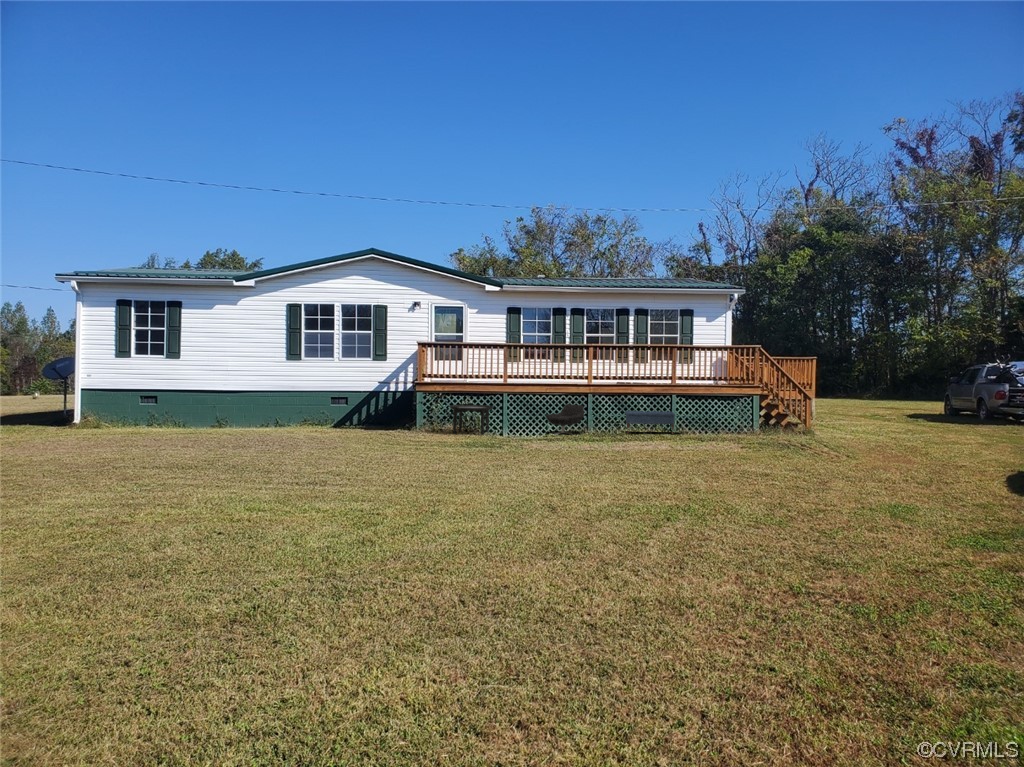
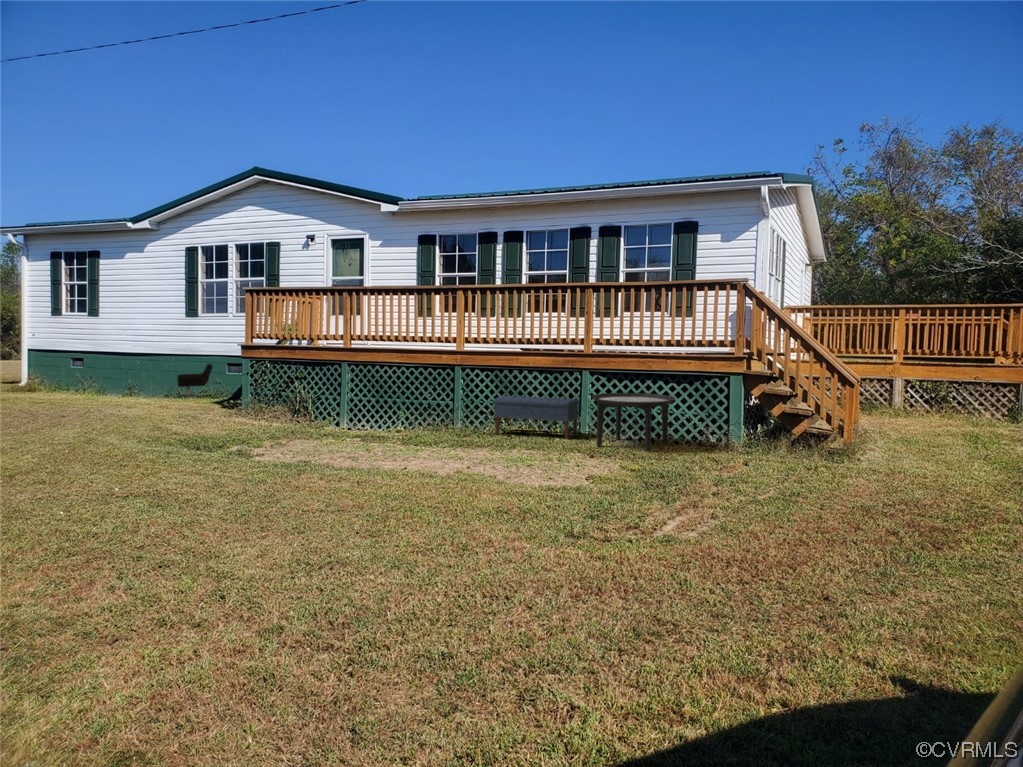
lounge chair: present [546,404,584,433] -> present [177,364,213,397]
round table: present [449,405,494,435] -> present [592,393,676,451]

